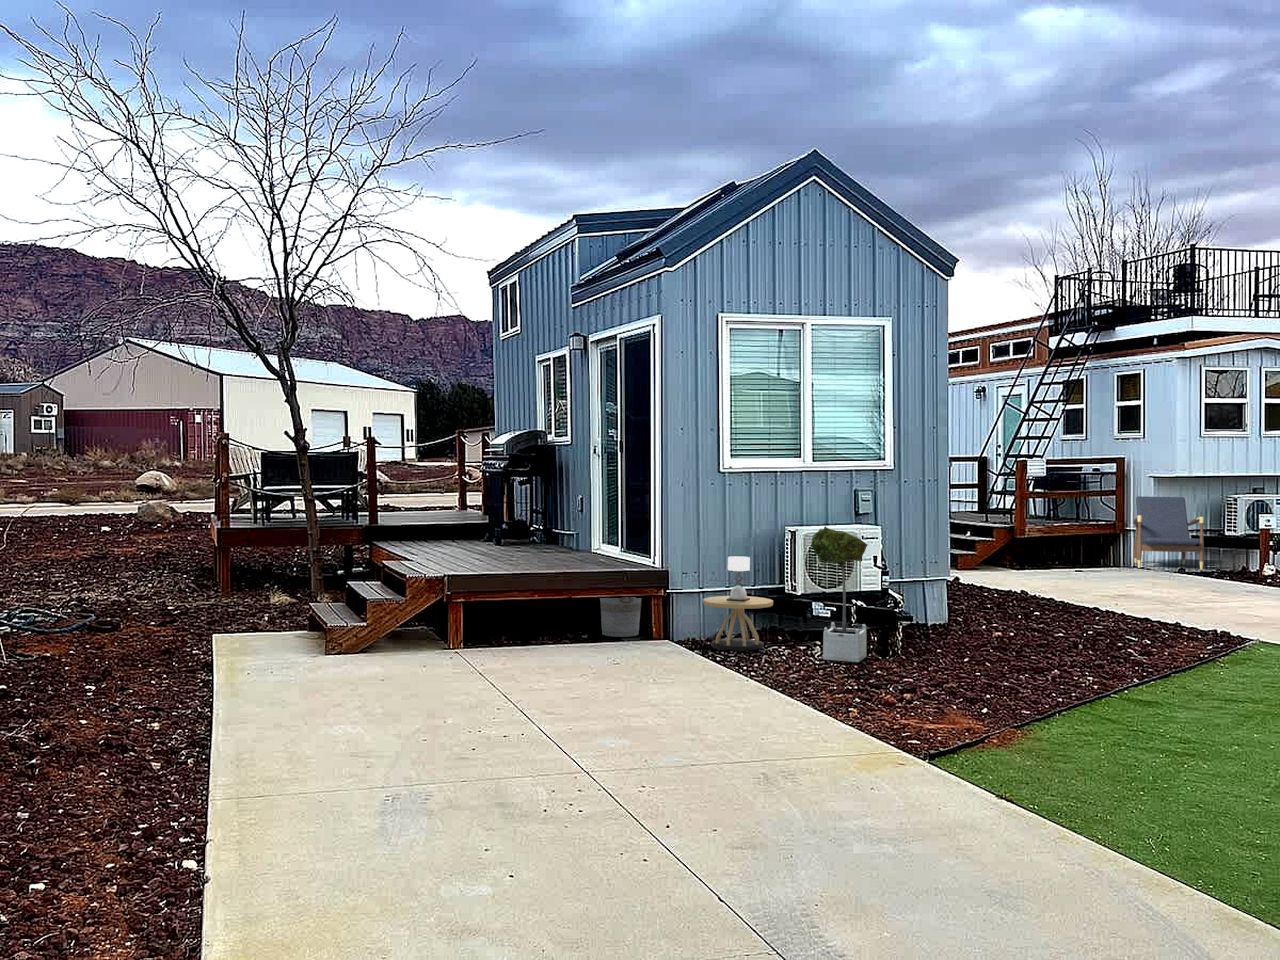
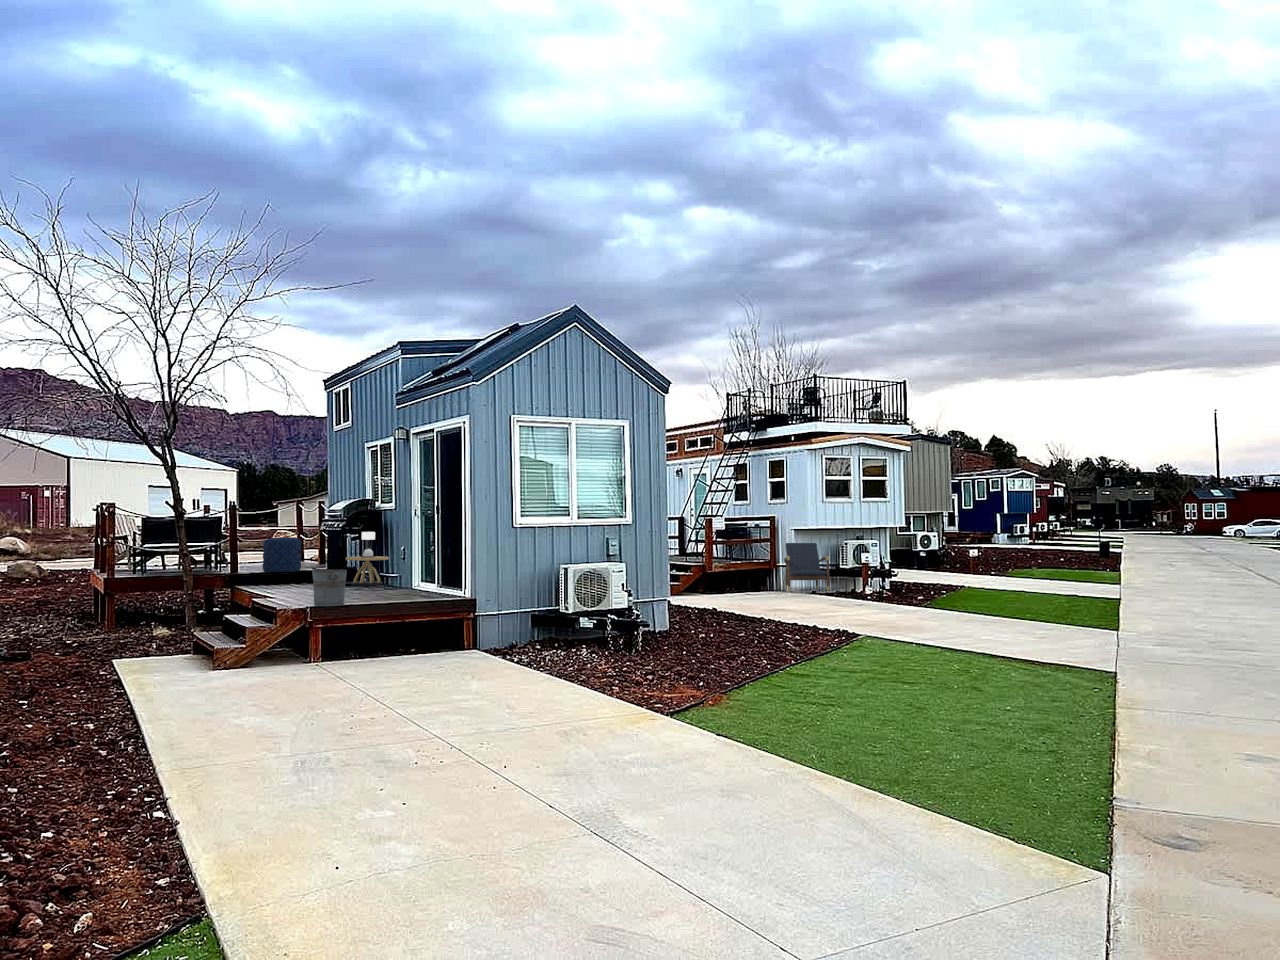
pouf: none [414,479,462,523] -> present [262,537,301,572]
potted tree: present [811,526,867,662] -> none [578,564,617,658]
side table: present [703,556,773,651] -> present [346,532,389,586]
bucket: present [600,597,641,637] -> present [312,567,347,606]

